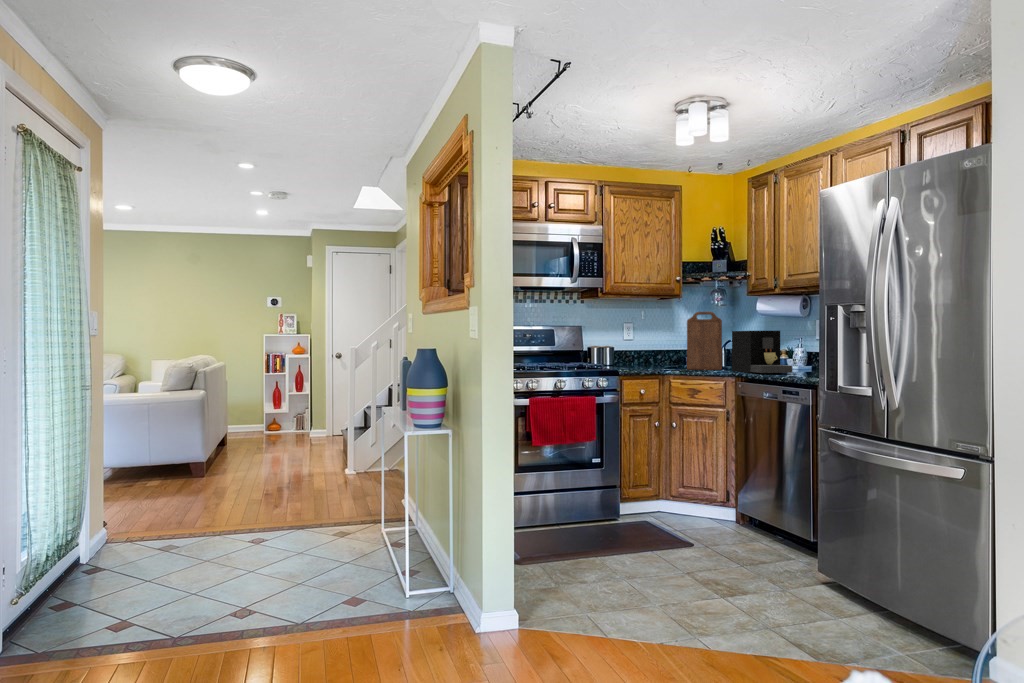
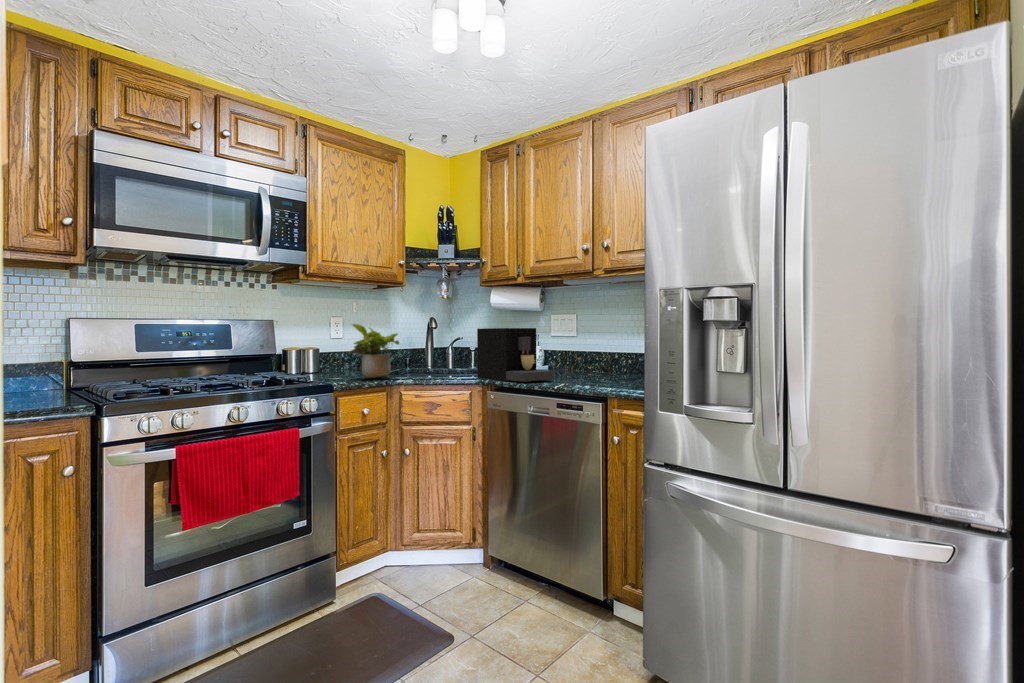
cutting board: present [687,312,722,370] -> none [422,304,466,378]
potted plant: none [631,328,669,368] -> present [350,324,399,379]

